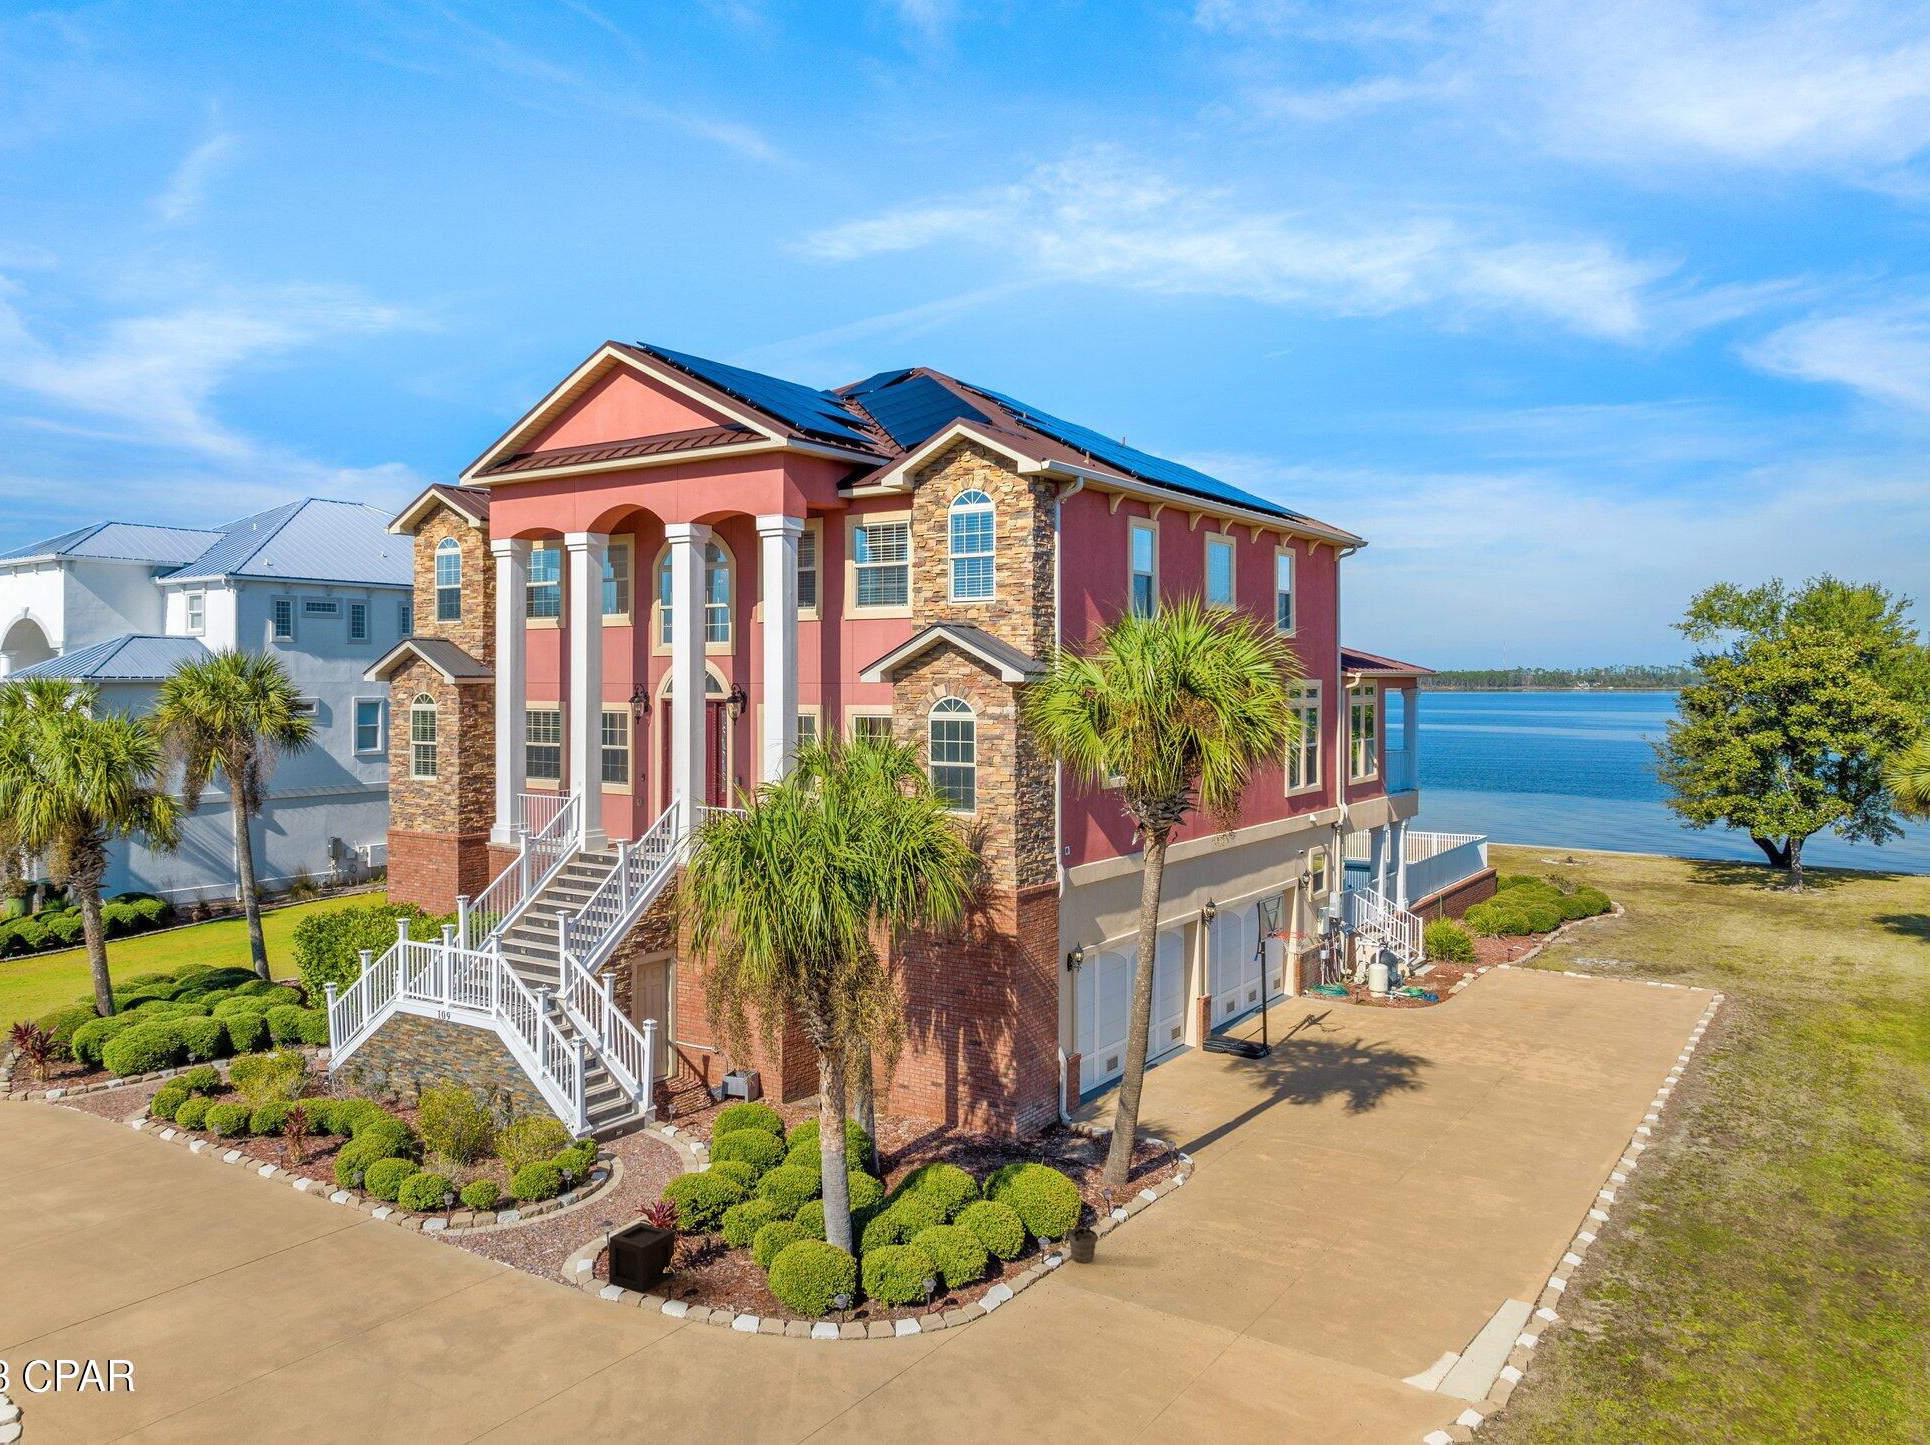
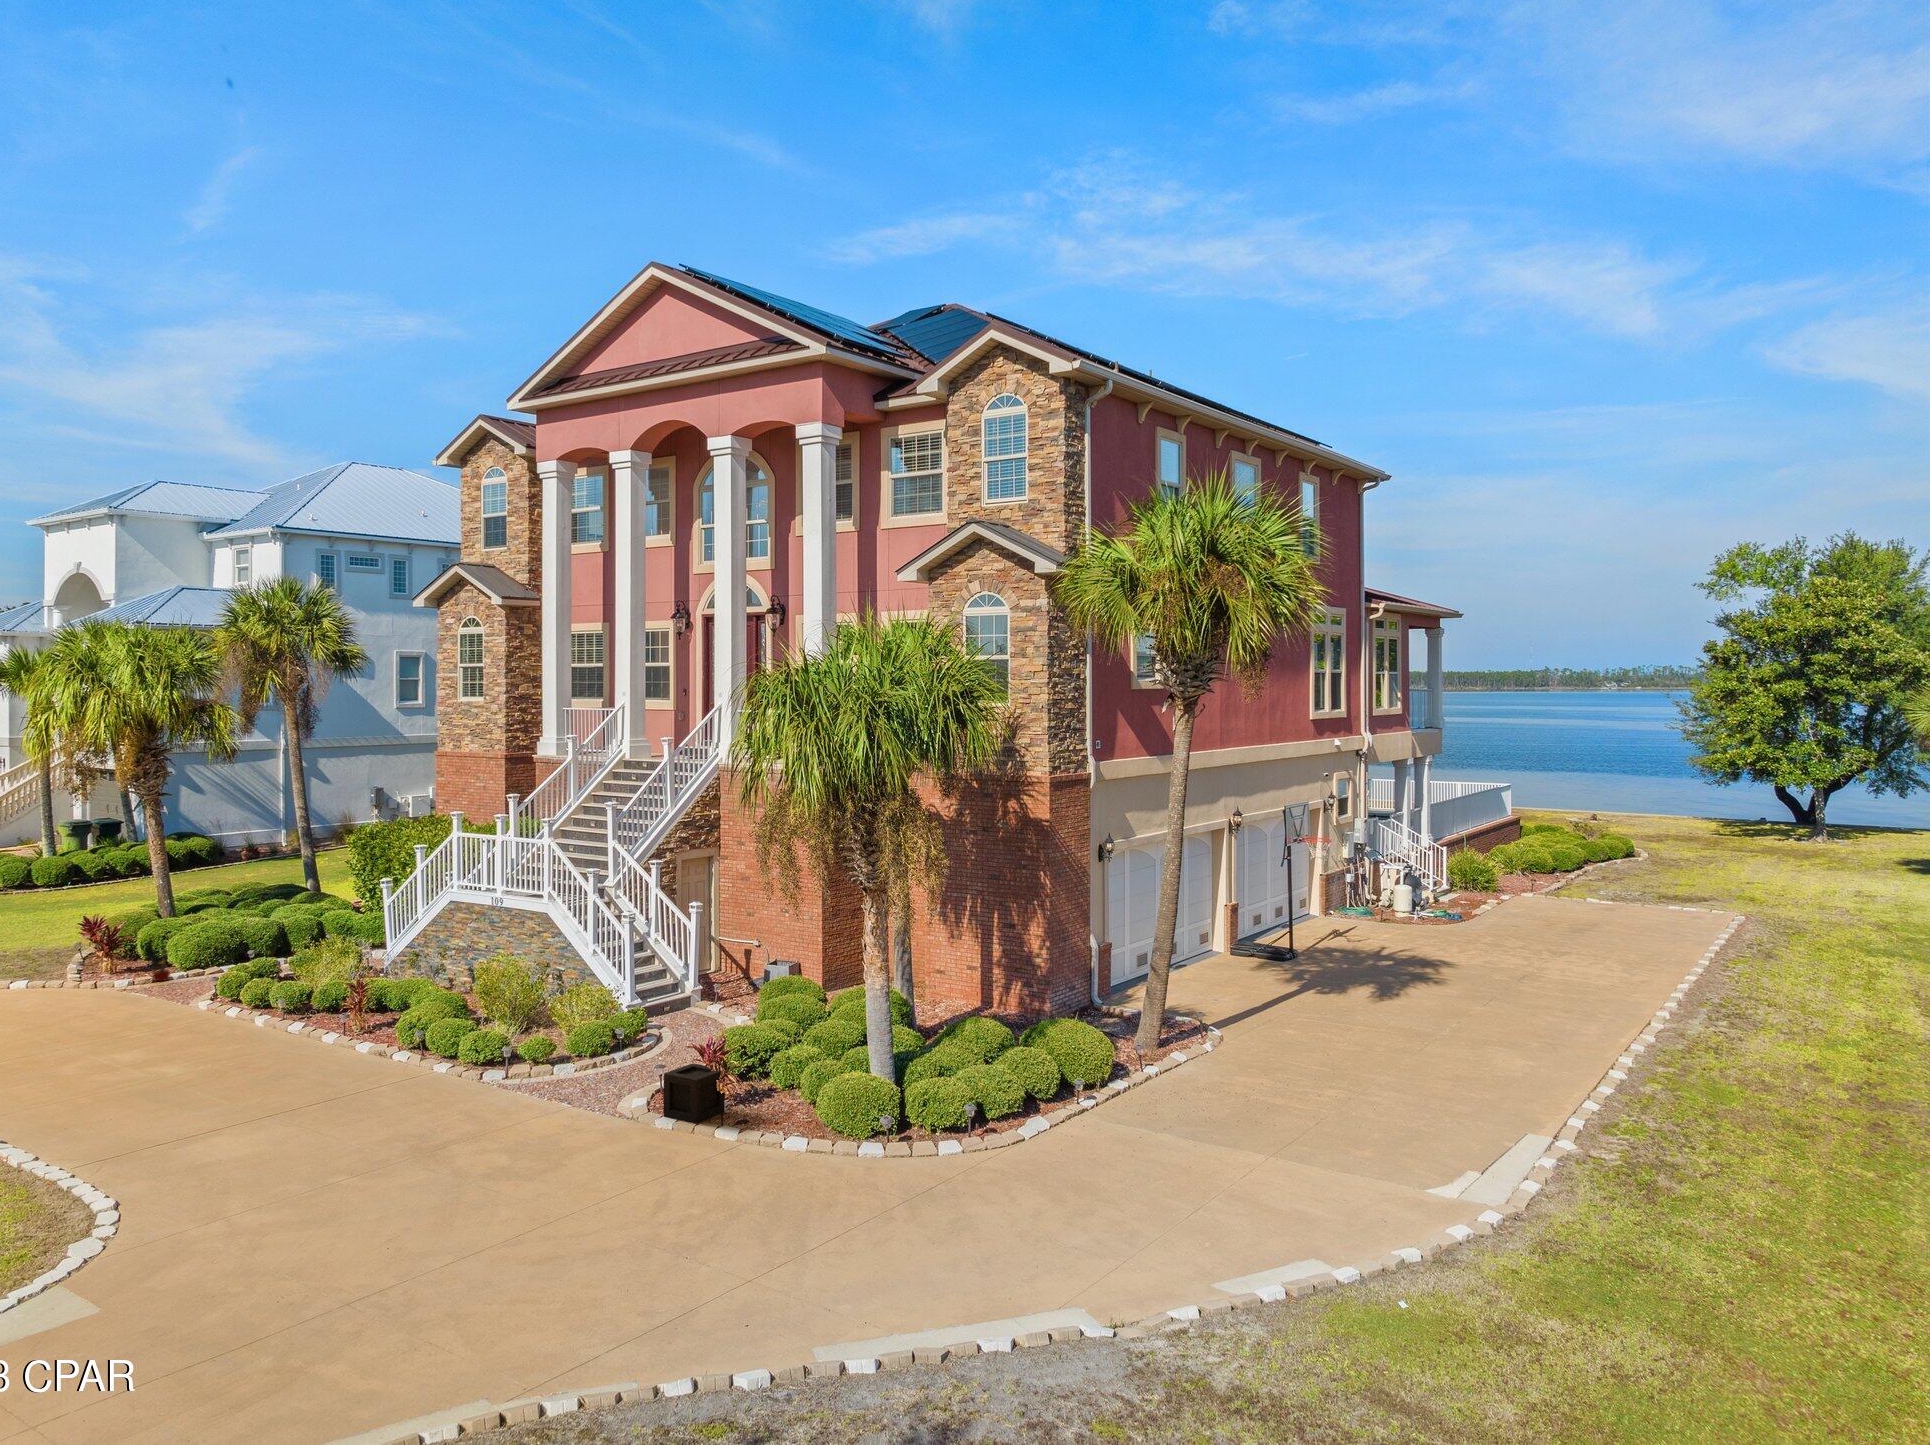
decorative plant: none [85,1049,105,1091] -> present [153,950,170,981]
bucket: present [1066,1227,1097,1263] -> none [1100,1073,1129,1105]

